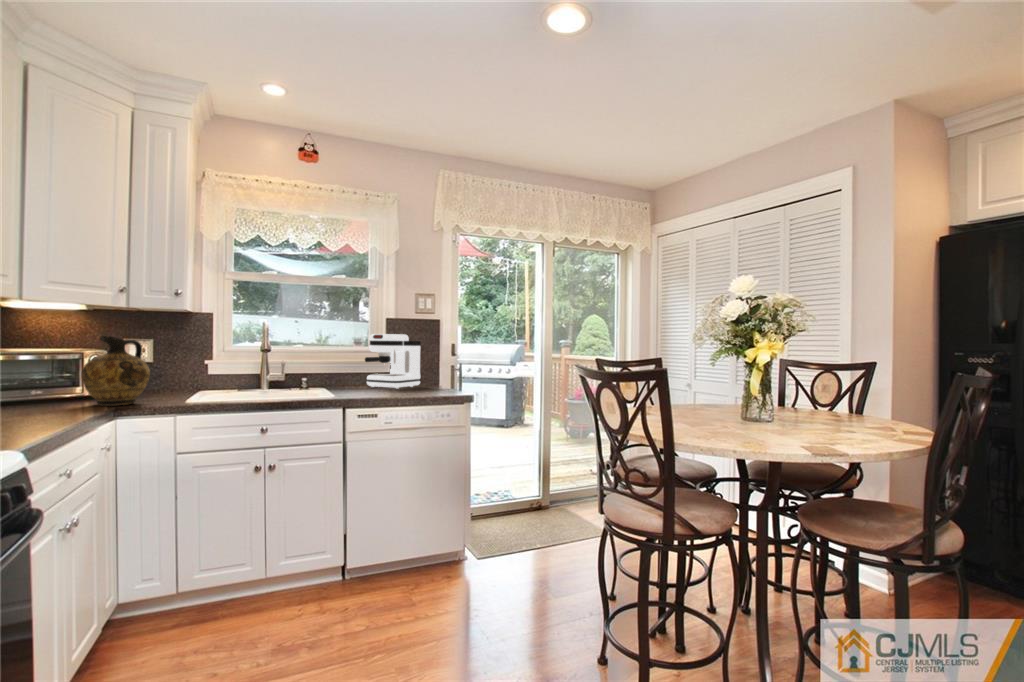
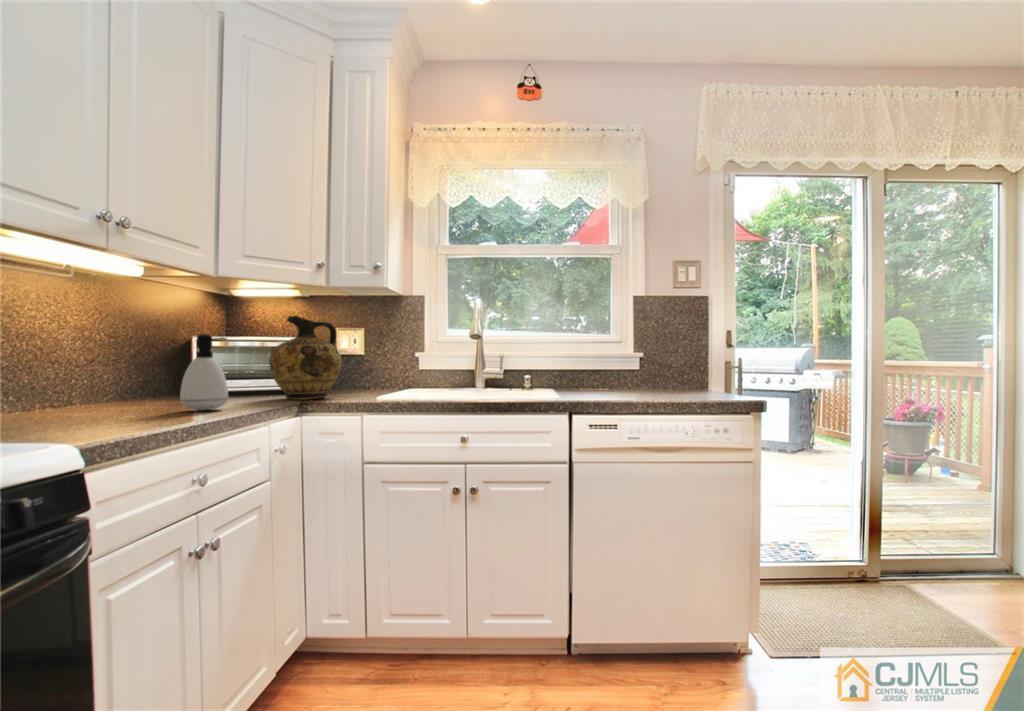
coffee maker: present [365,334,421,389] -> none [601,316,678,391]
soap dispenser: none [28,356,72,417] -> present [180,334,228,410]

